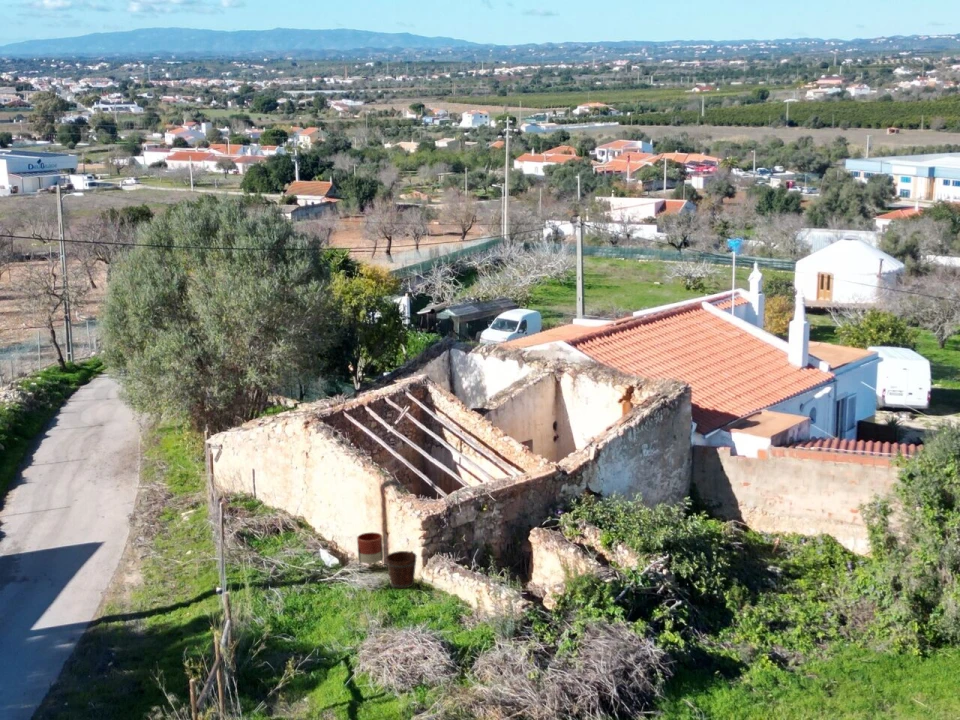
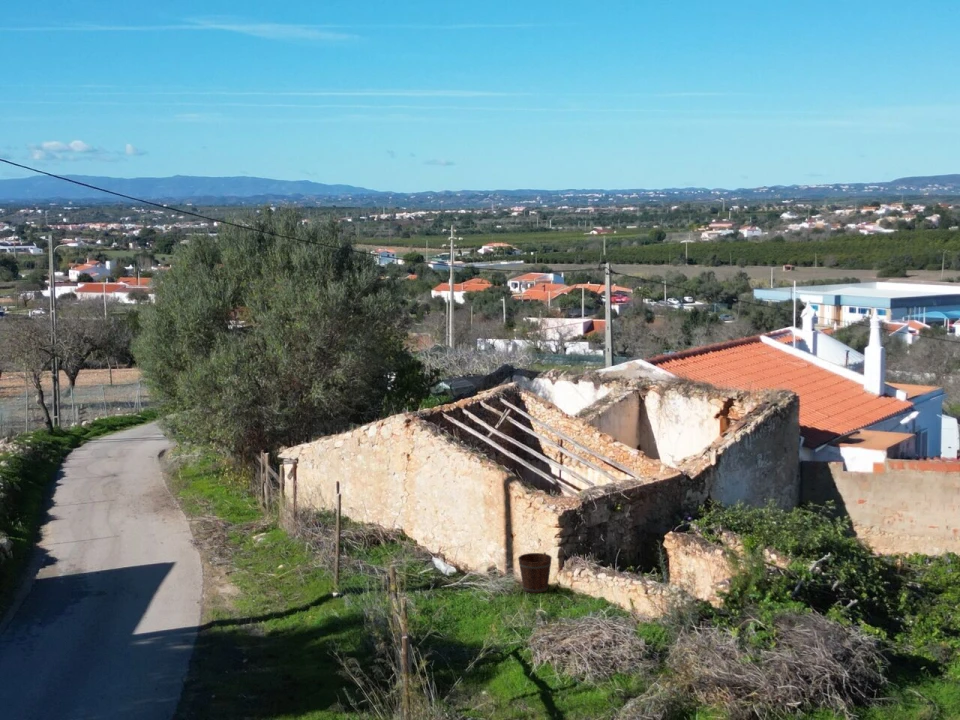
planter: present [357,533,383,563] -> none [479,537,507,580]

